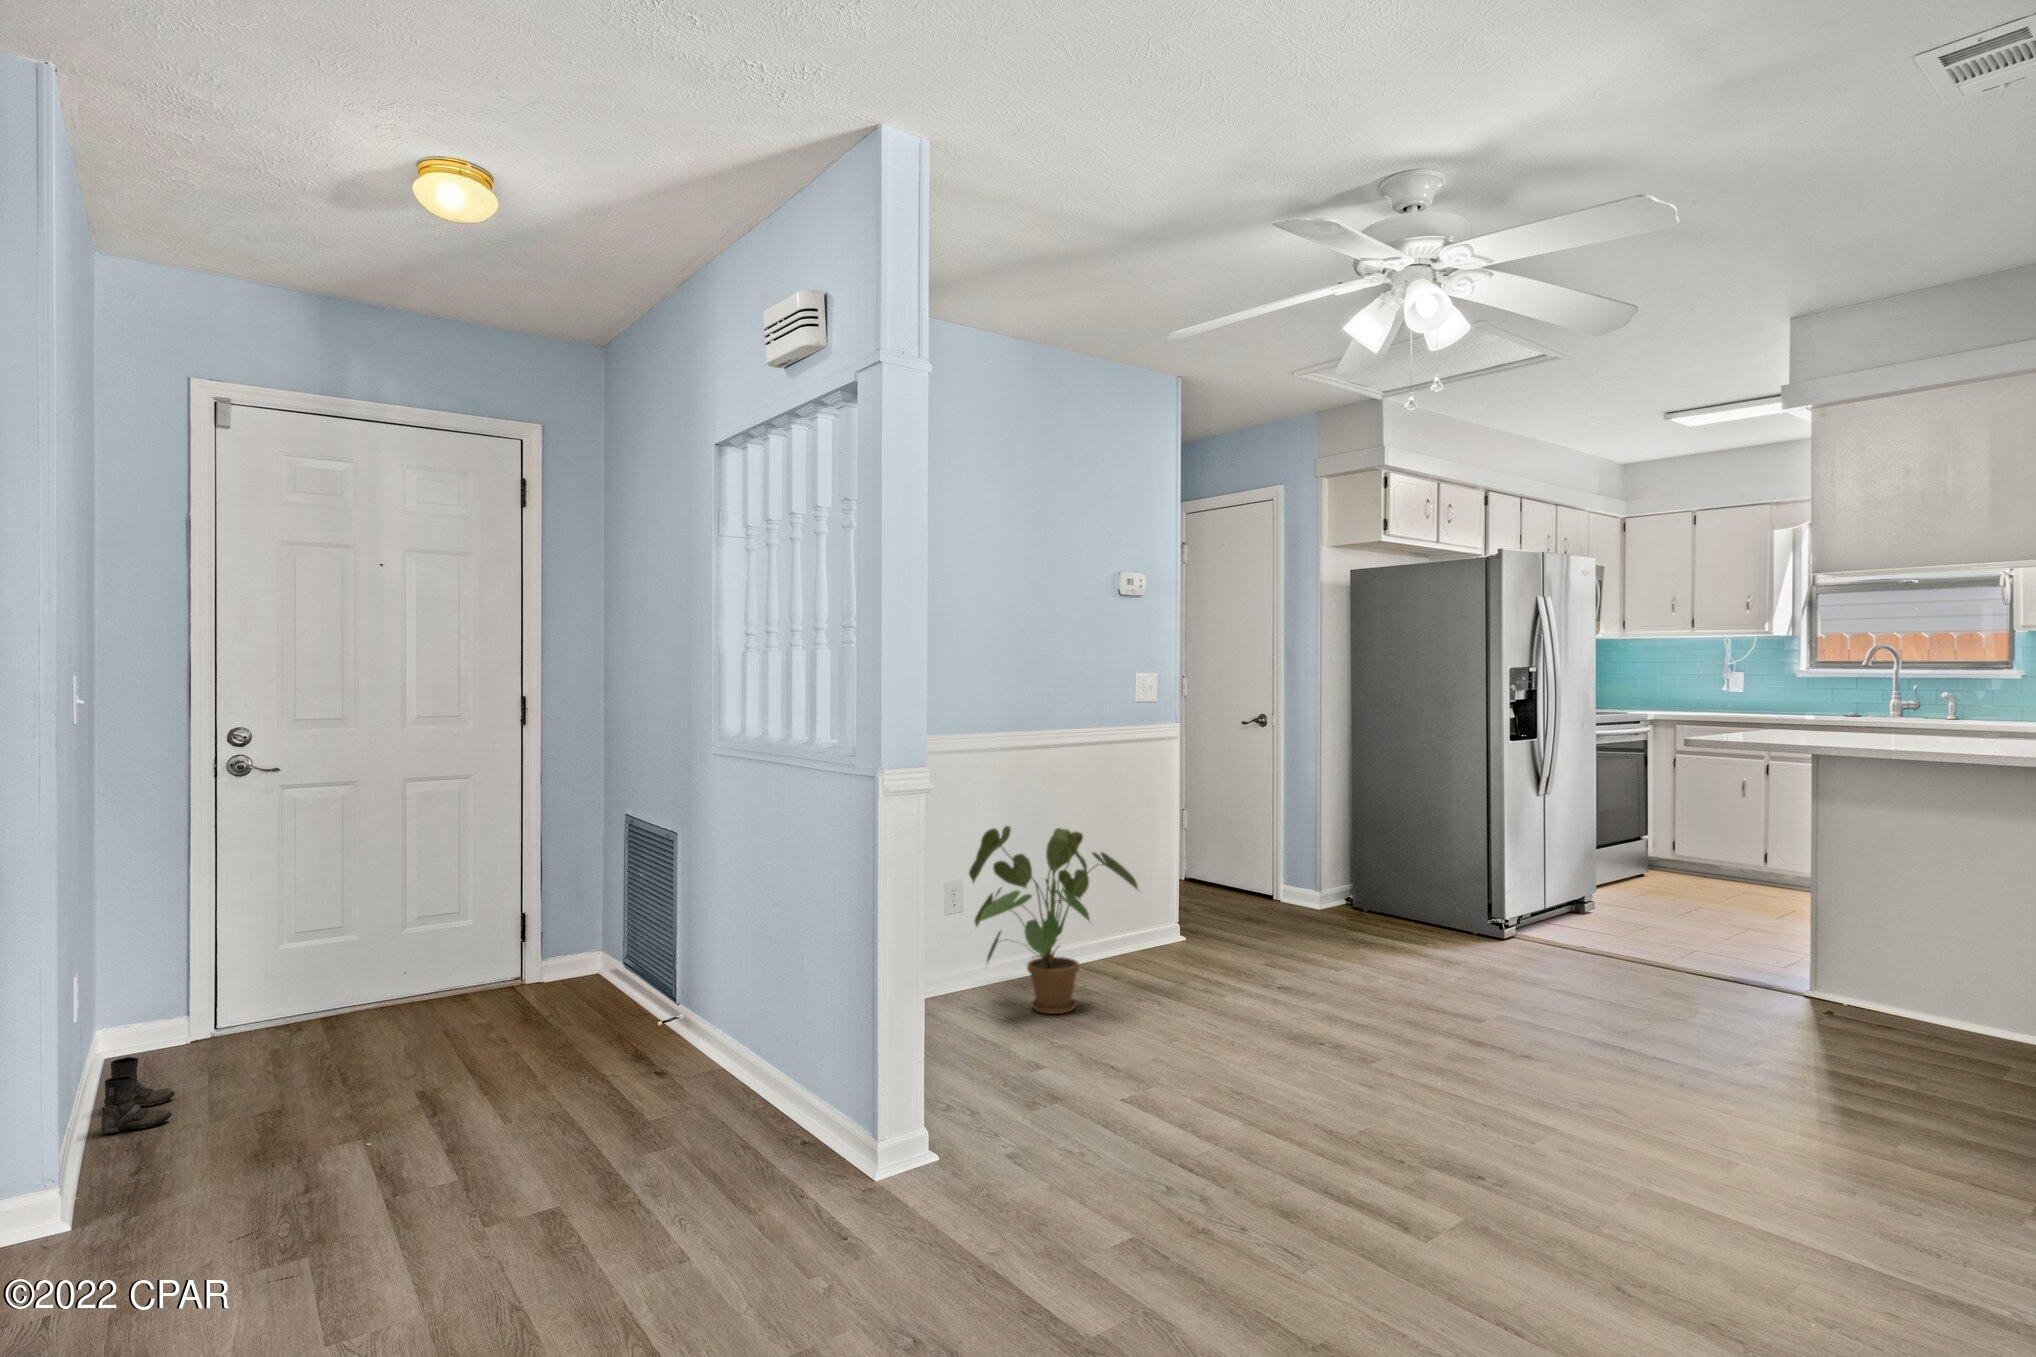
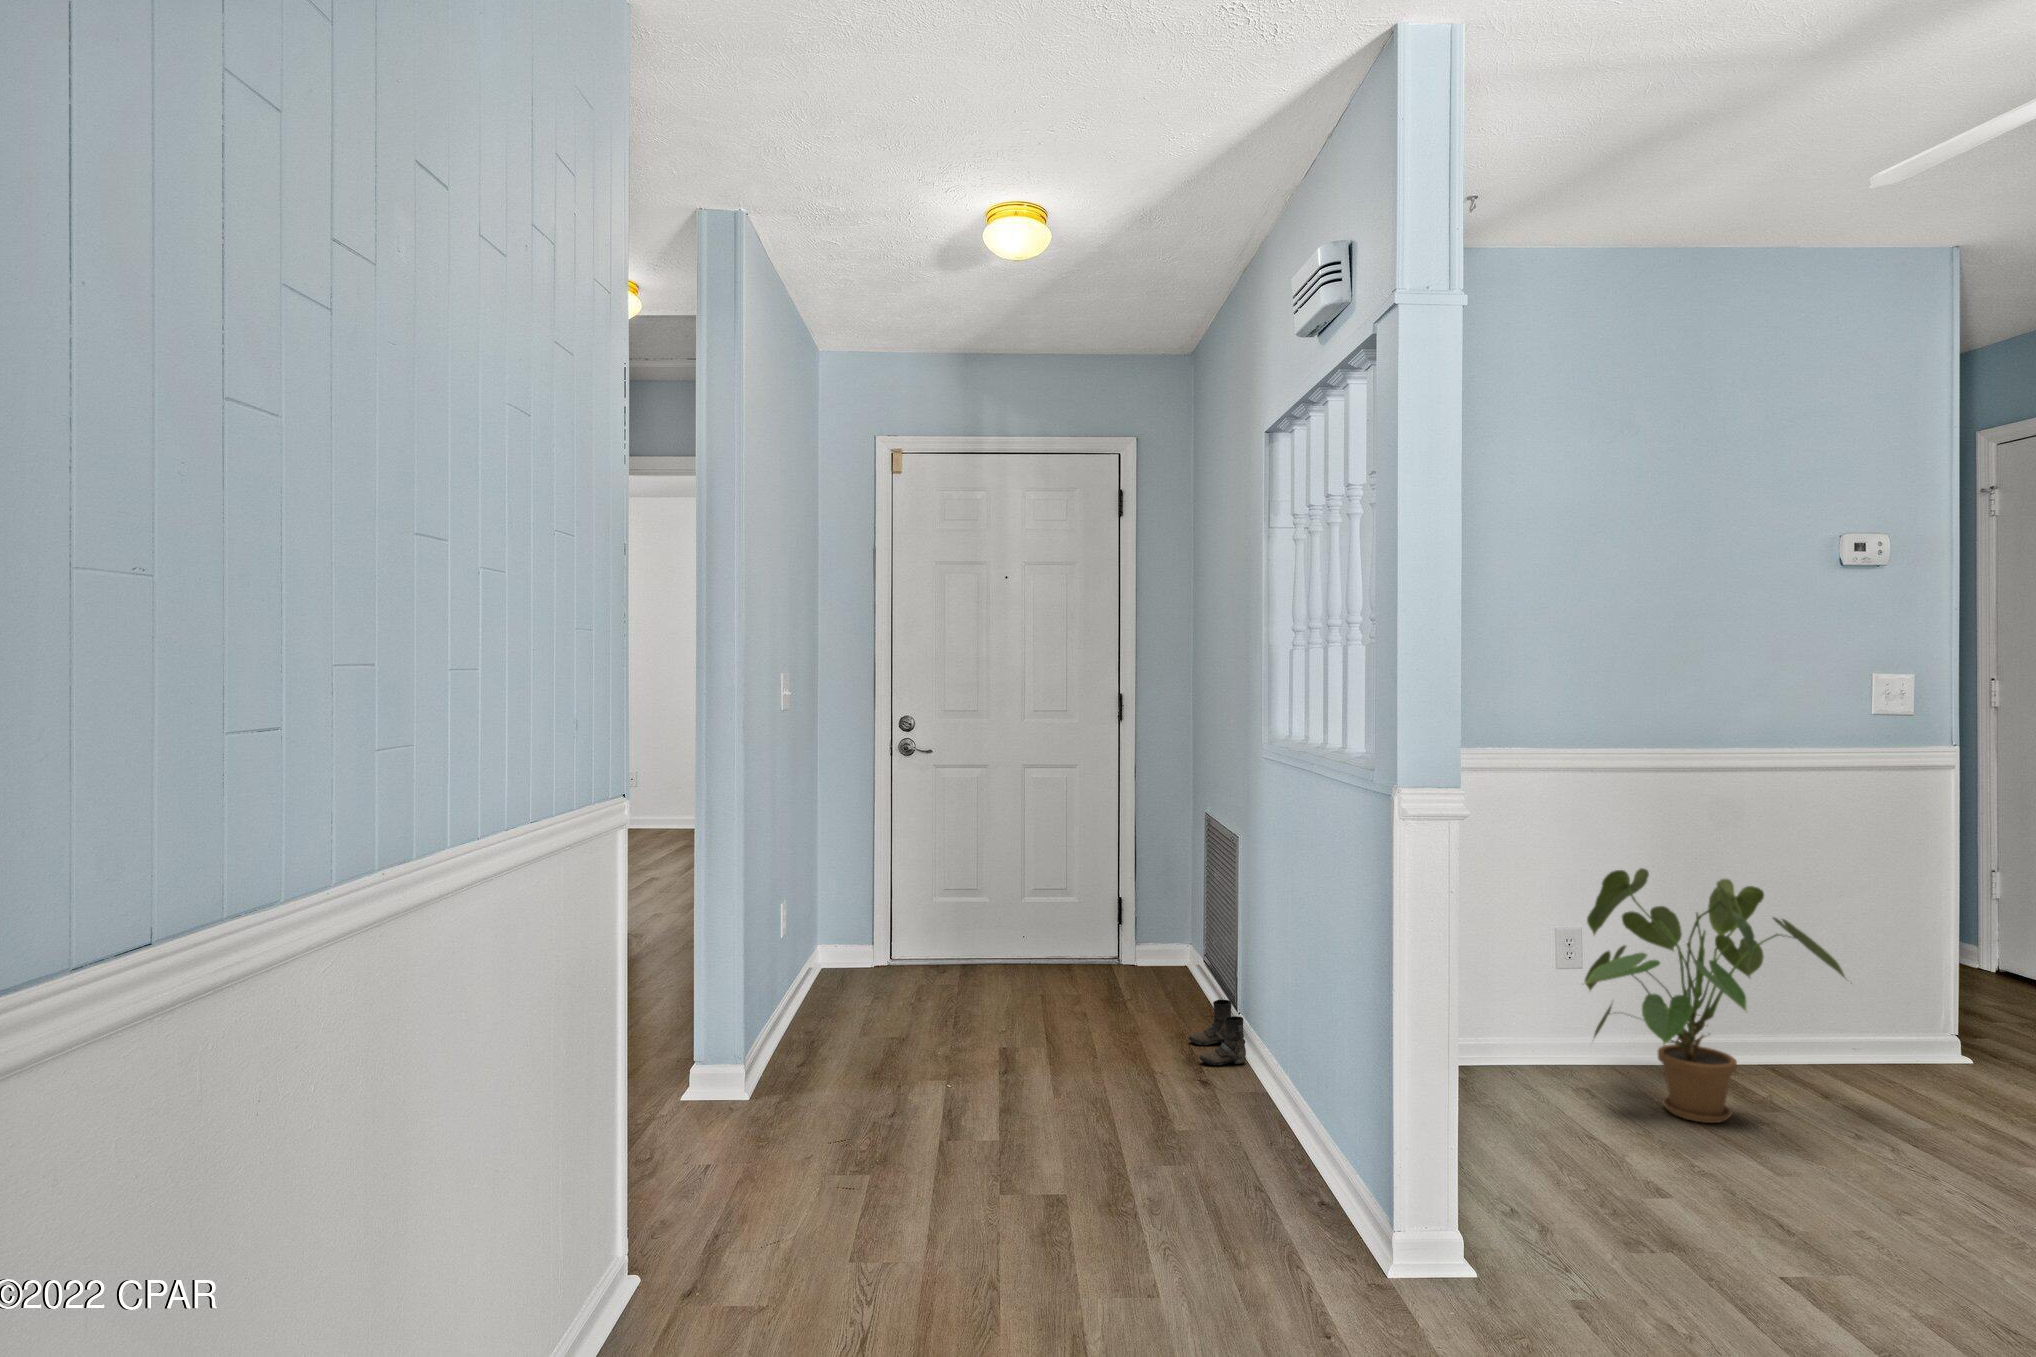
boots: present [101,1057,175,1133] -> present [1189,999,1246,1065]

